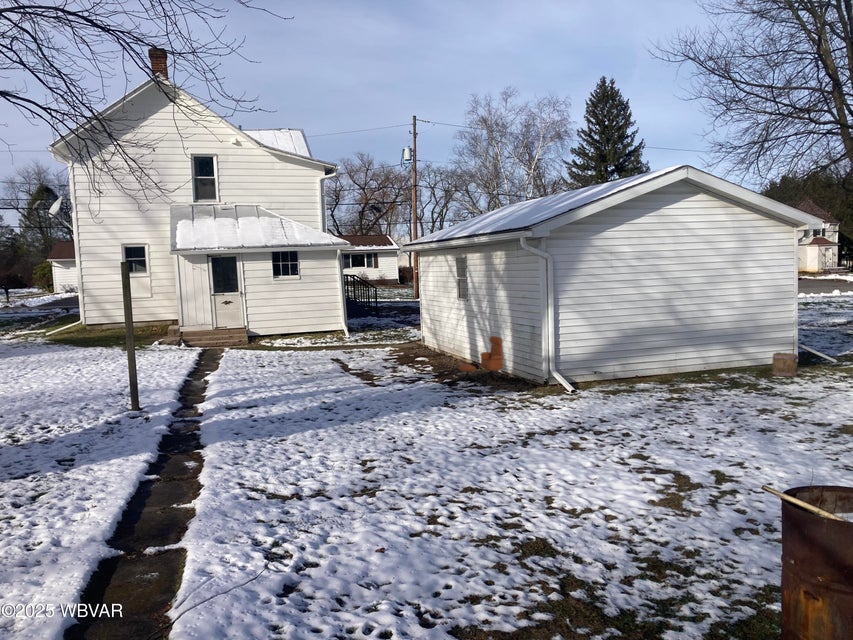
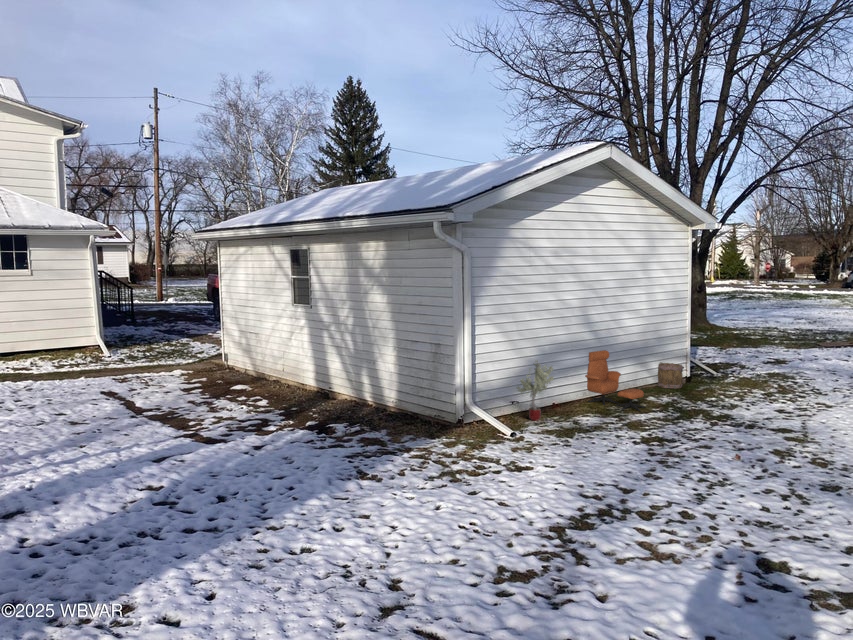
lounge chair: present [457,336,503,381] -> present [585,350,644,411]
potted tree: none [595,340,632,390] -> present [517,360,554,421]

